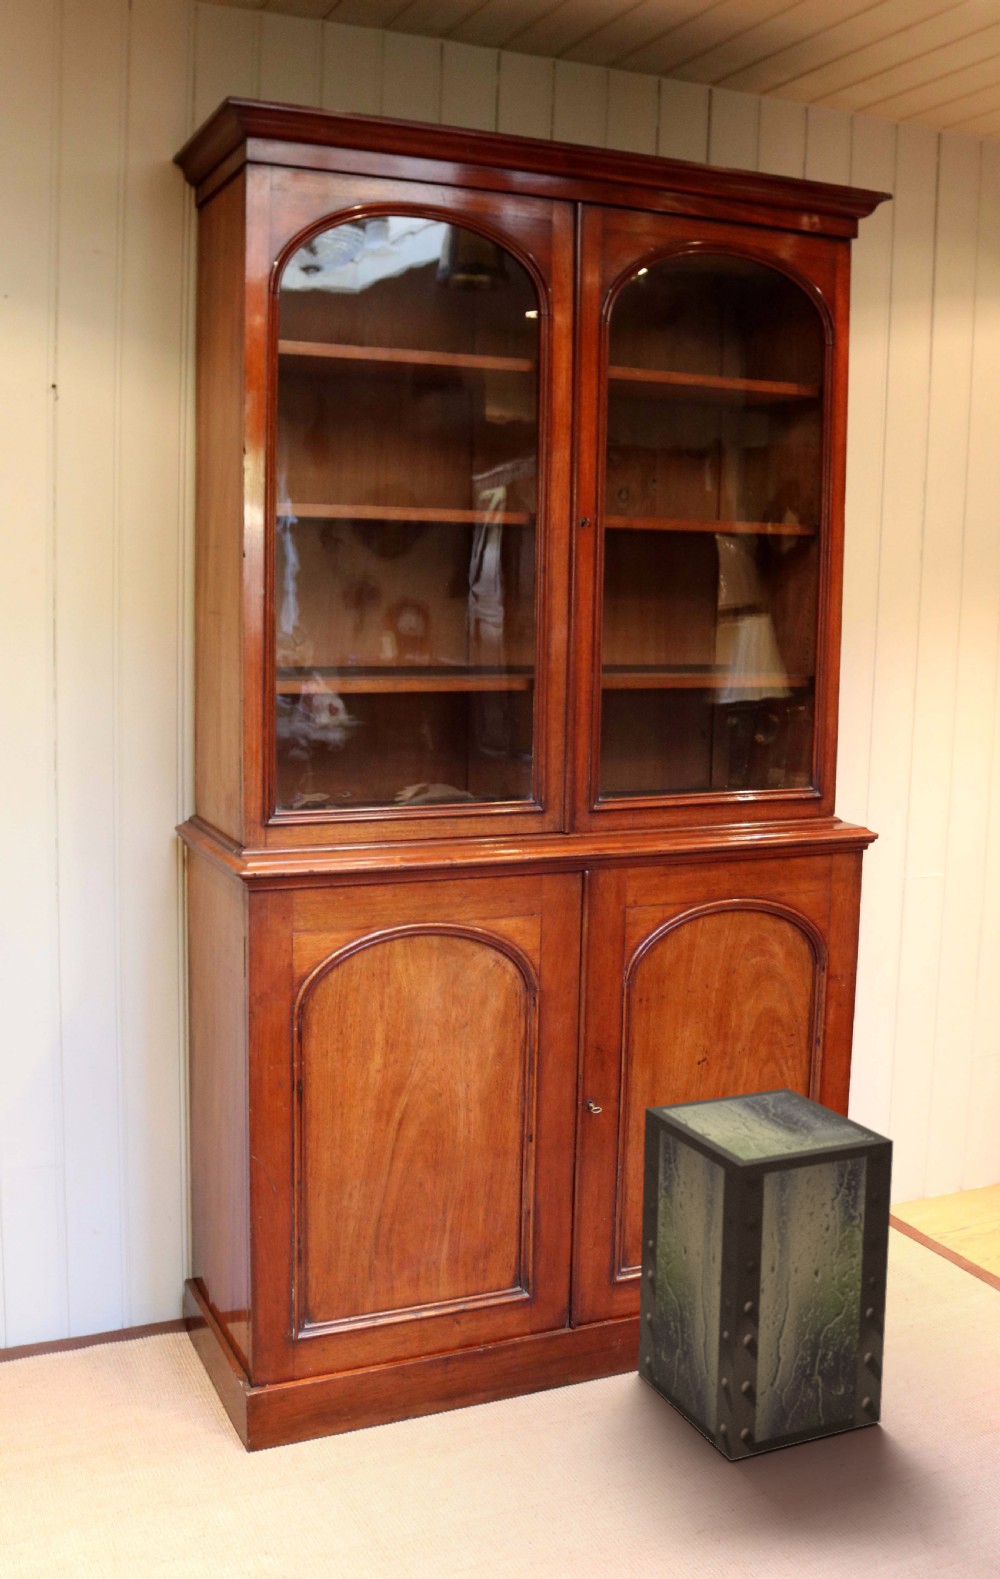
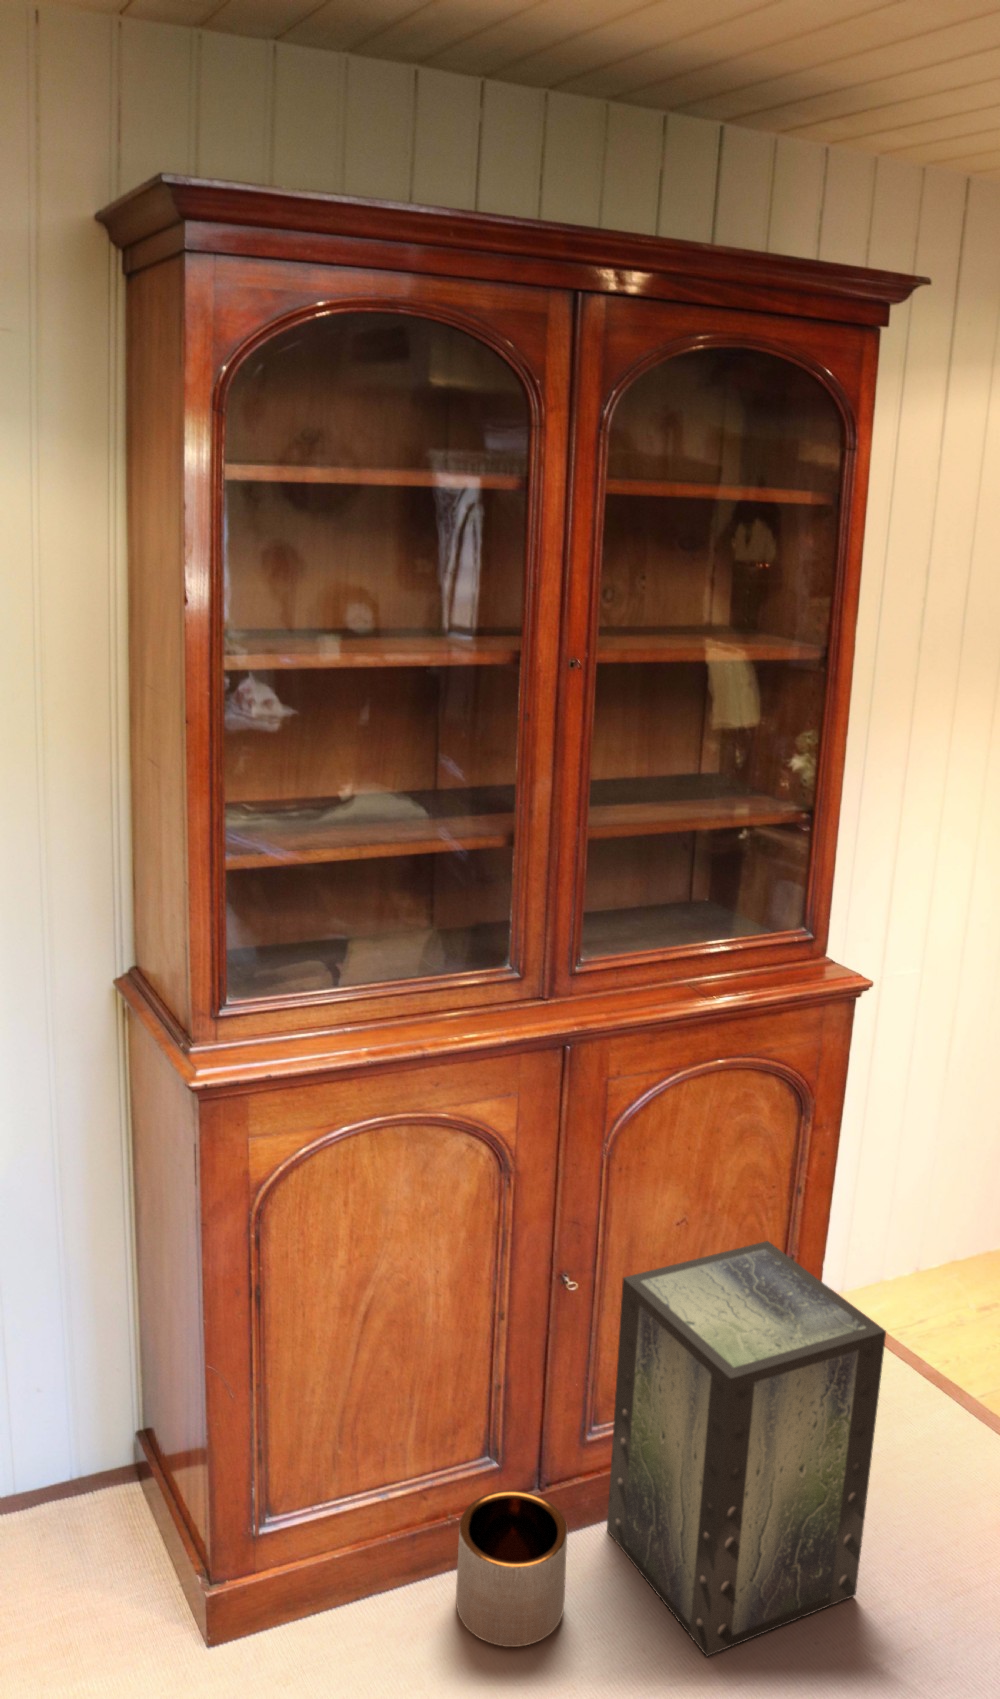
planter: none [489,1314,594,1450] -> present [456,1490,567,1647]

